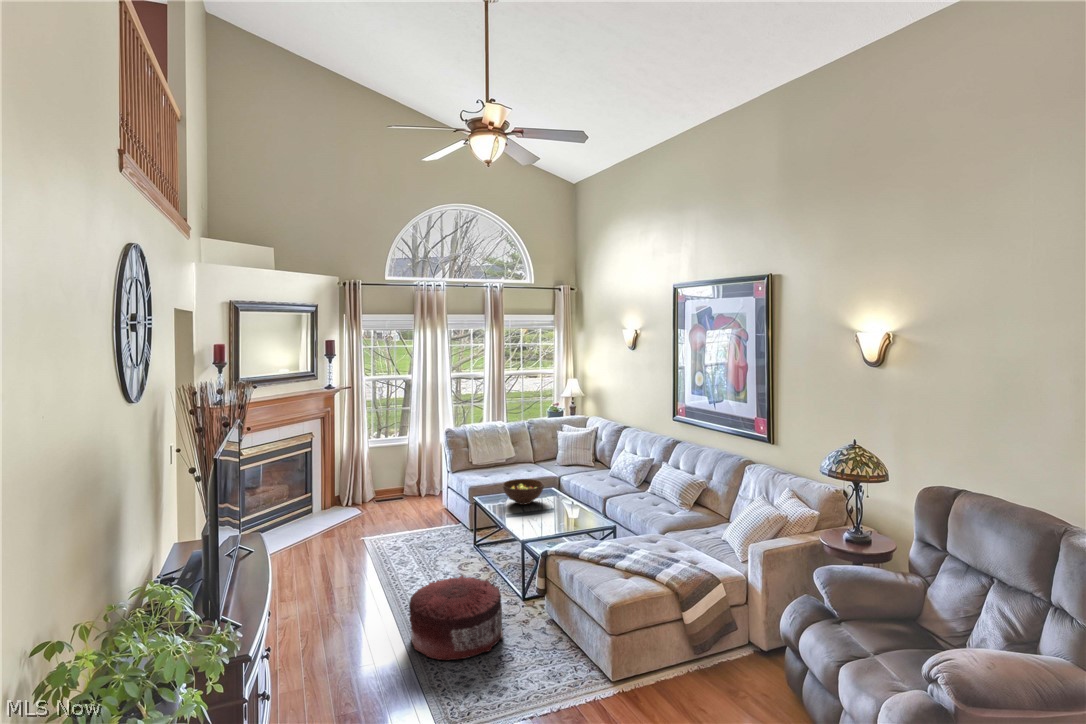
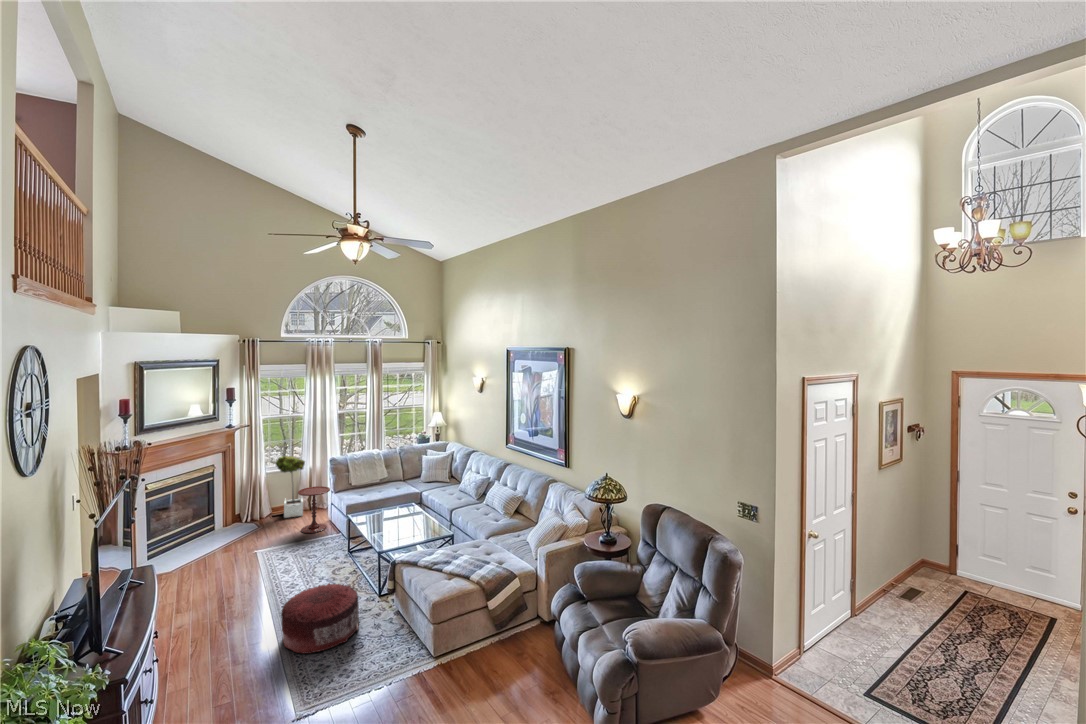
potted tree: none [380,427,414,503] -> present [276,456,305,518]
side table: none [408,465,446,521] -> present [298,486,330,533]
fruit bowl: present [503,479,544,505] -> none [372,498,405,519]

